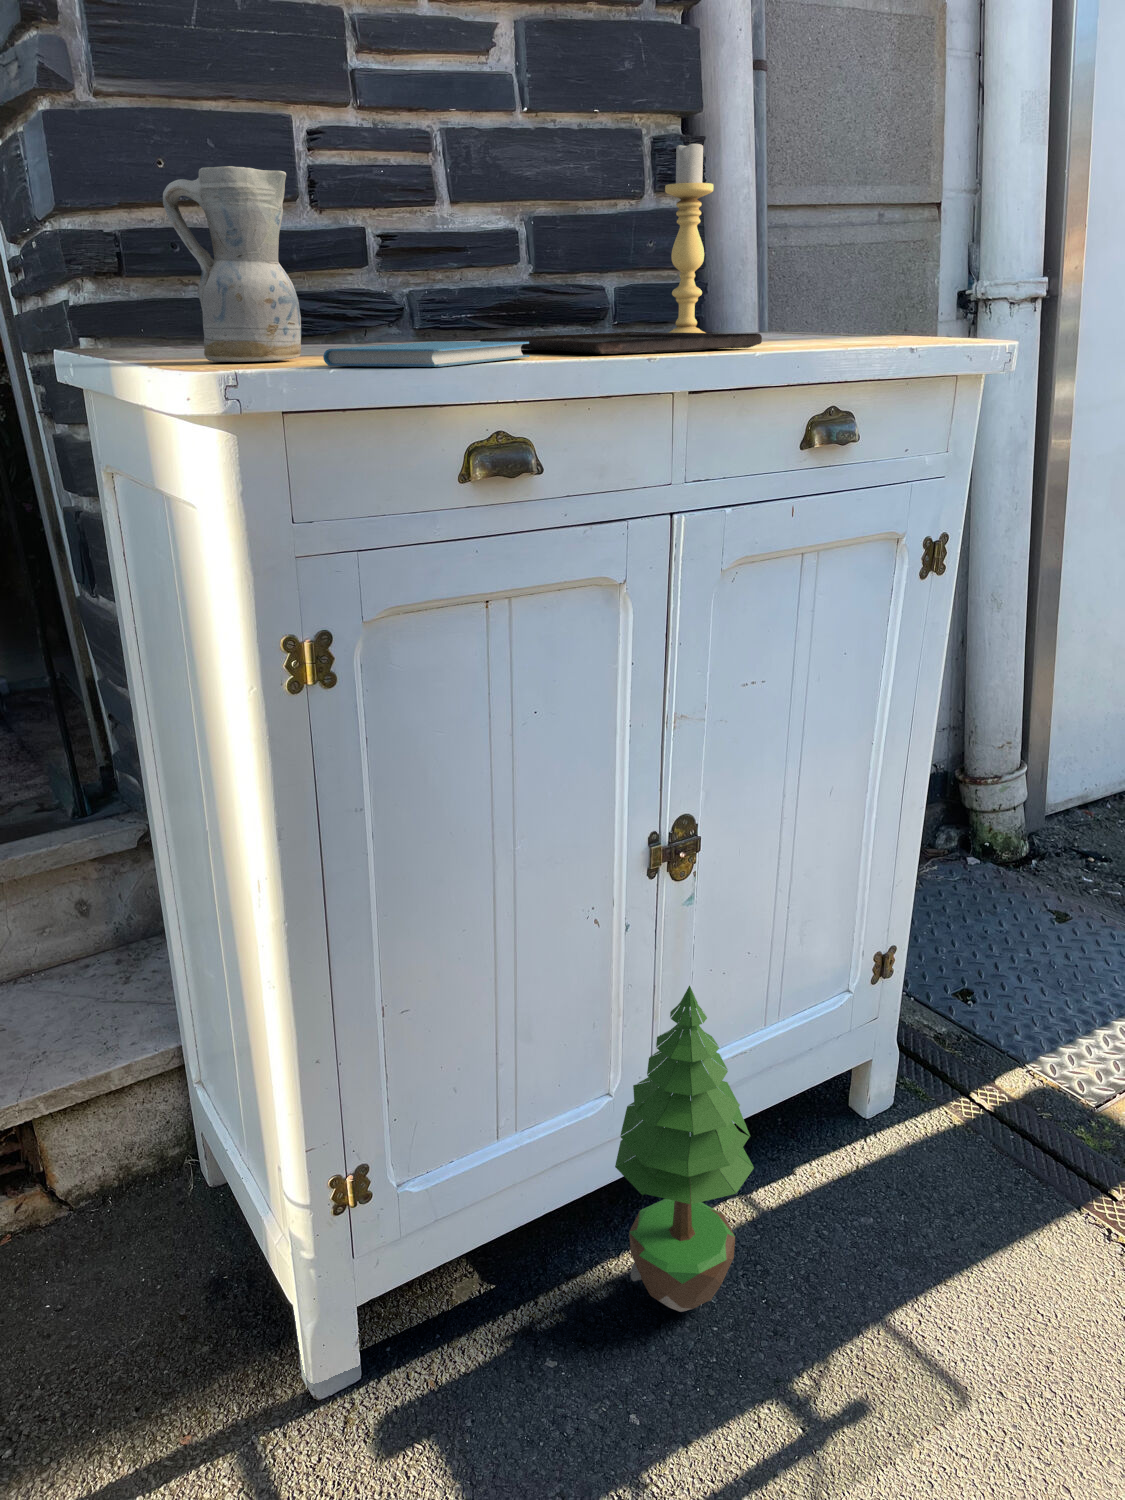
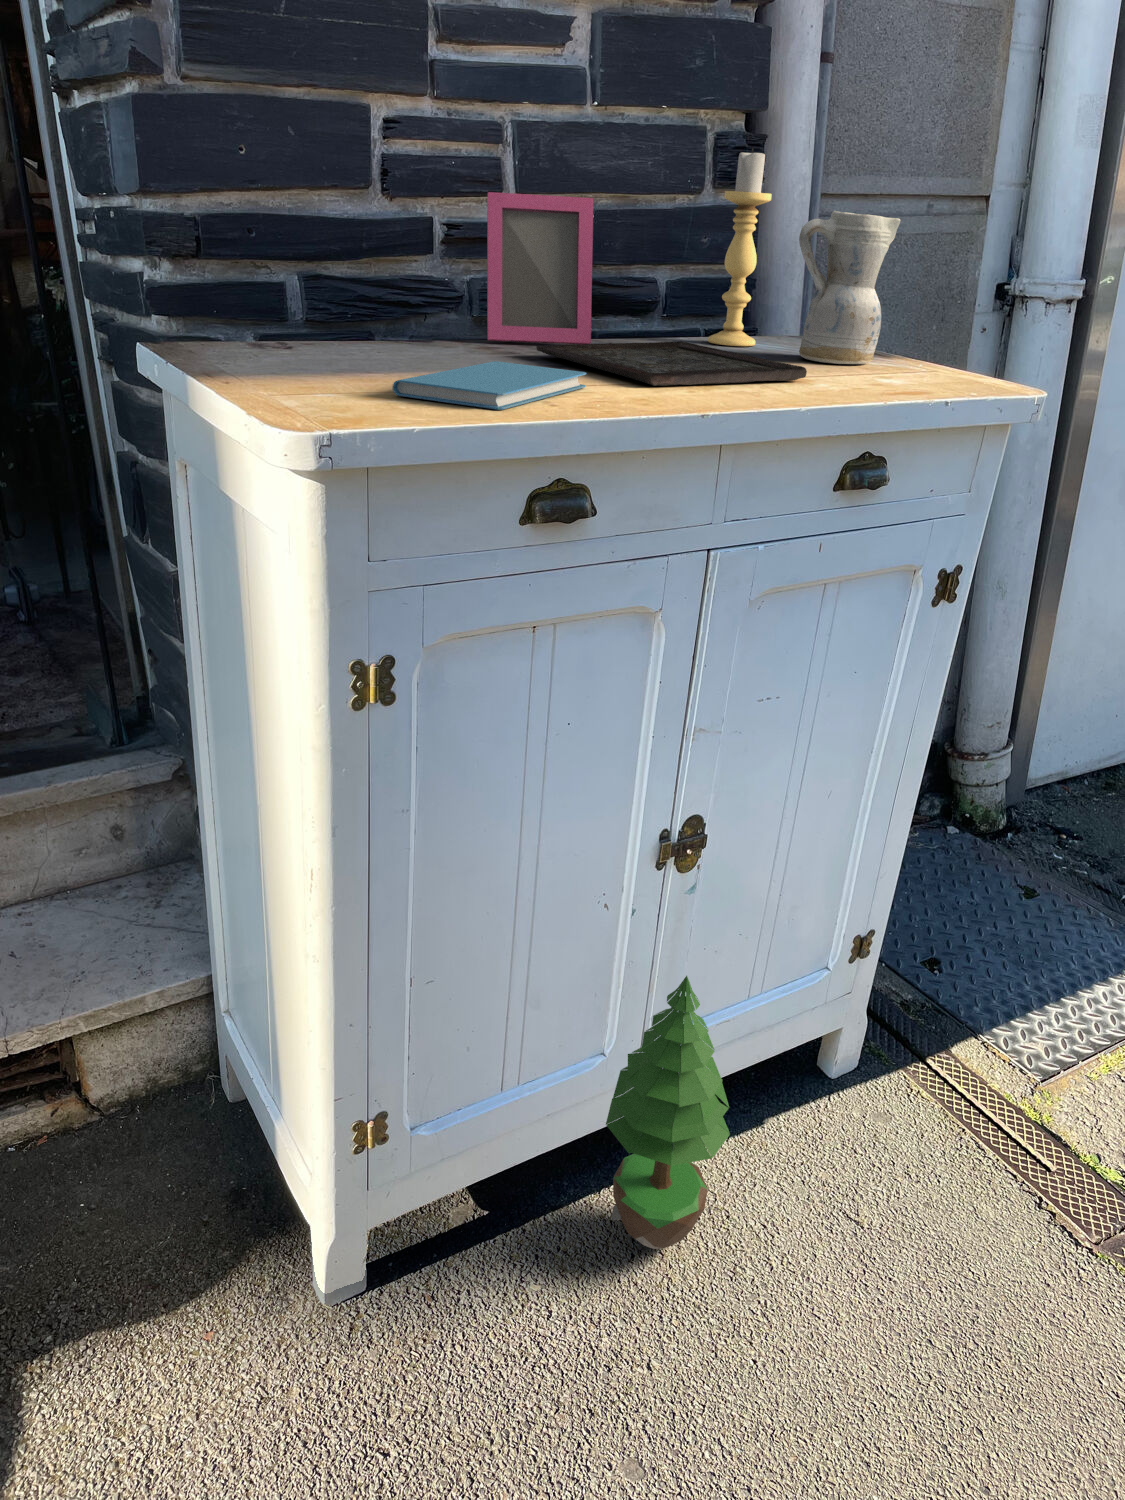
ceramic pitcher: present [163,166,301,362] -> present [799,211,900,364]
picture frame: none [421,196,538,347] -> present [487,192,593,344]

